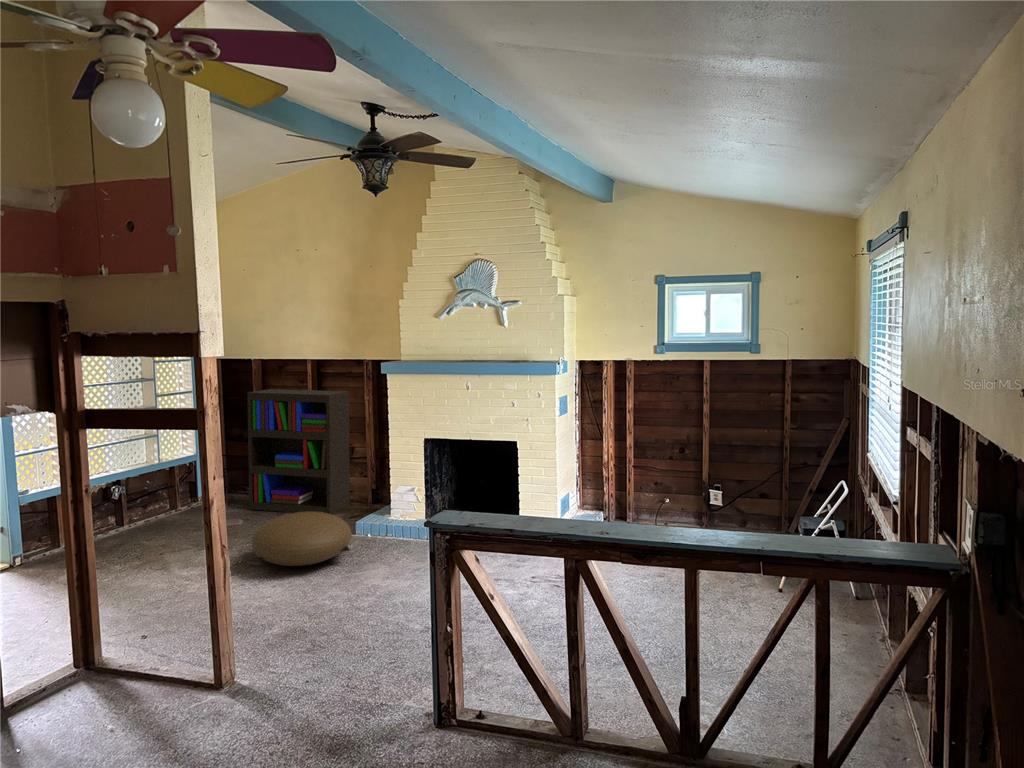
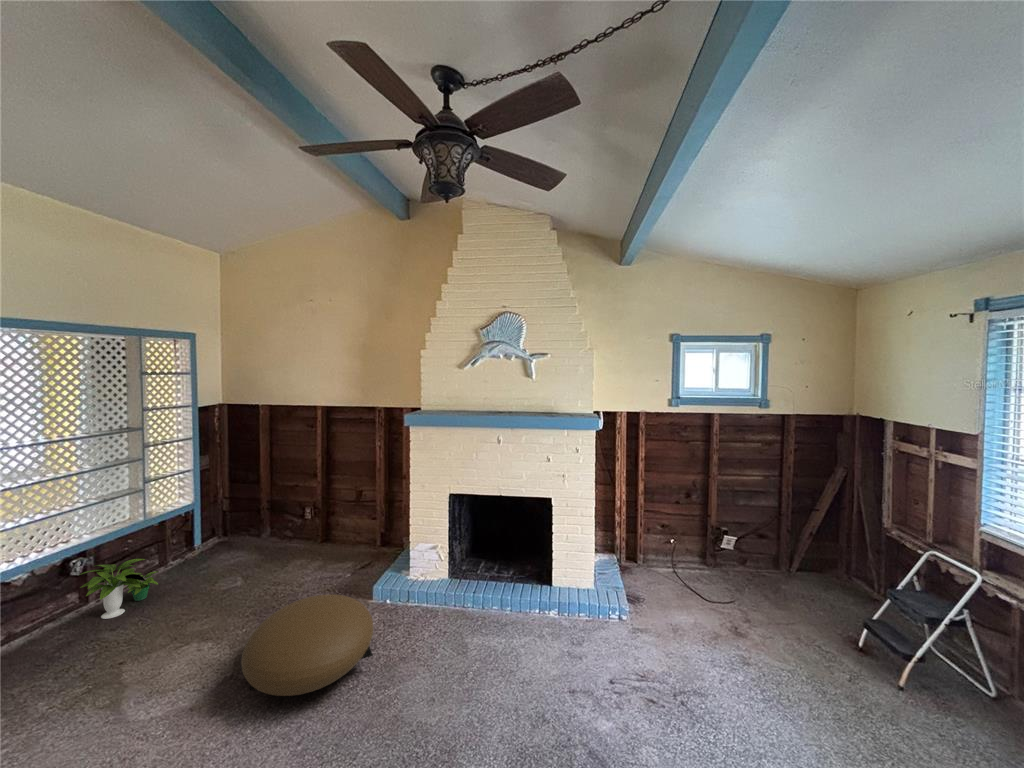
bookshelf: present [247,389,350,514] -> none [252,434,362,568]
potted plant: none [118,490,176,534] -> present [80,559,158,619]

